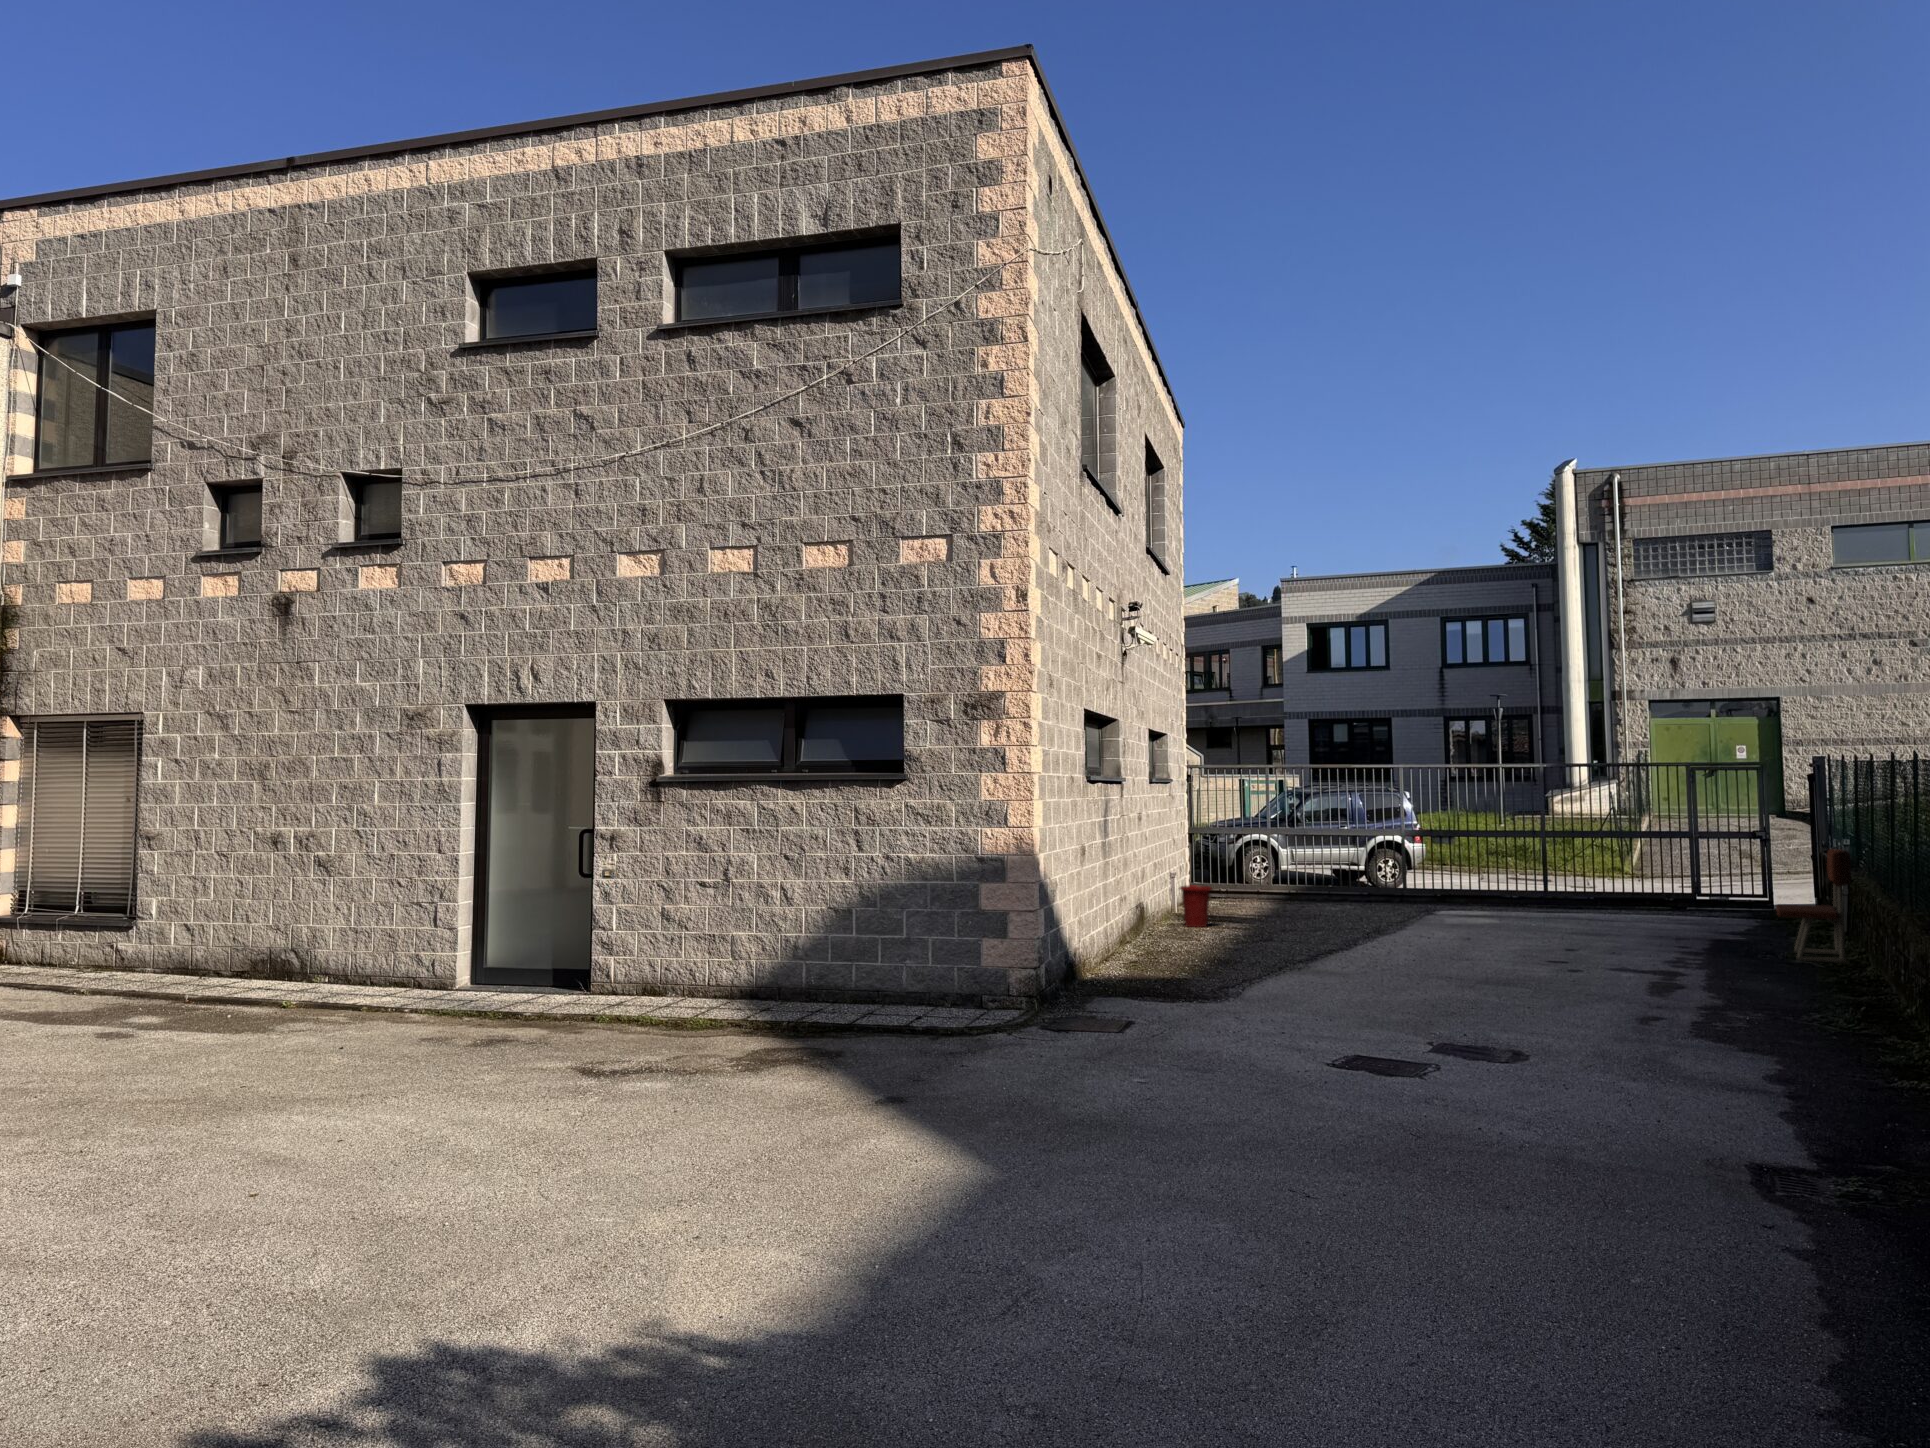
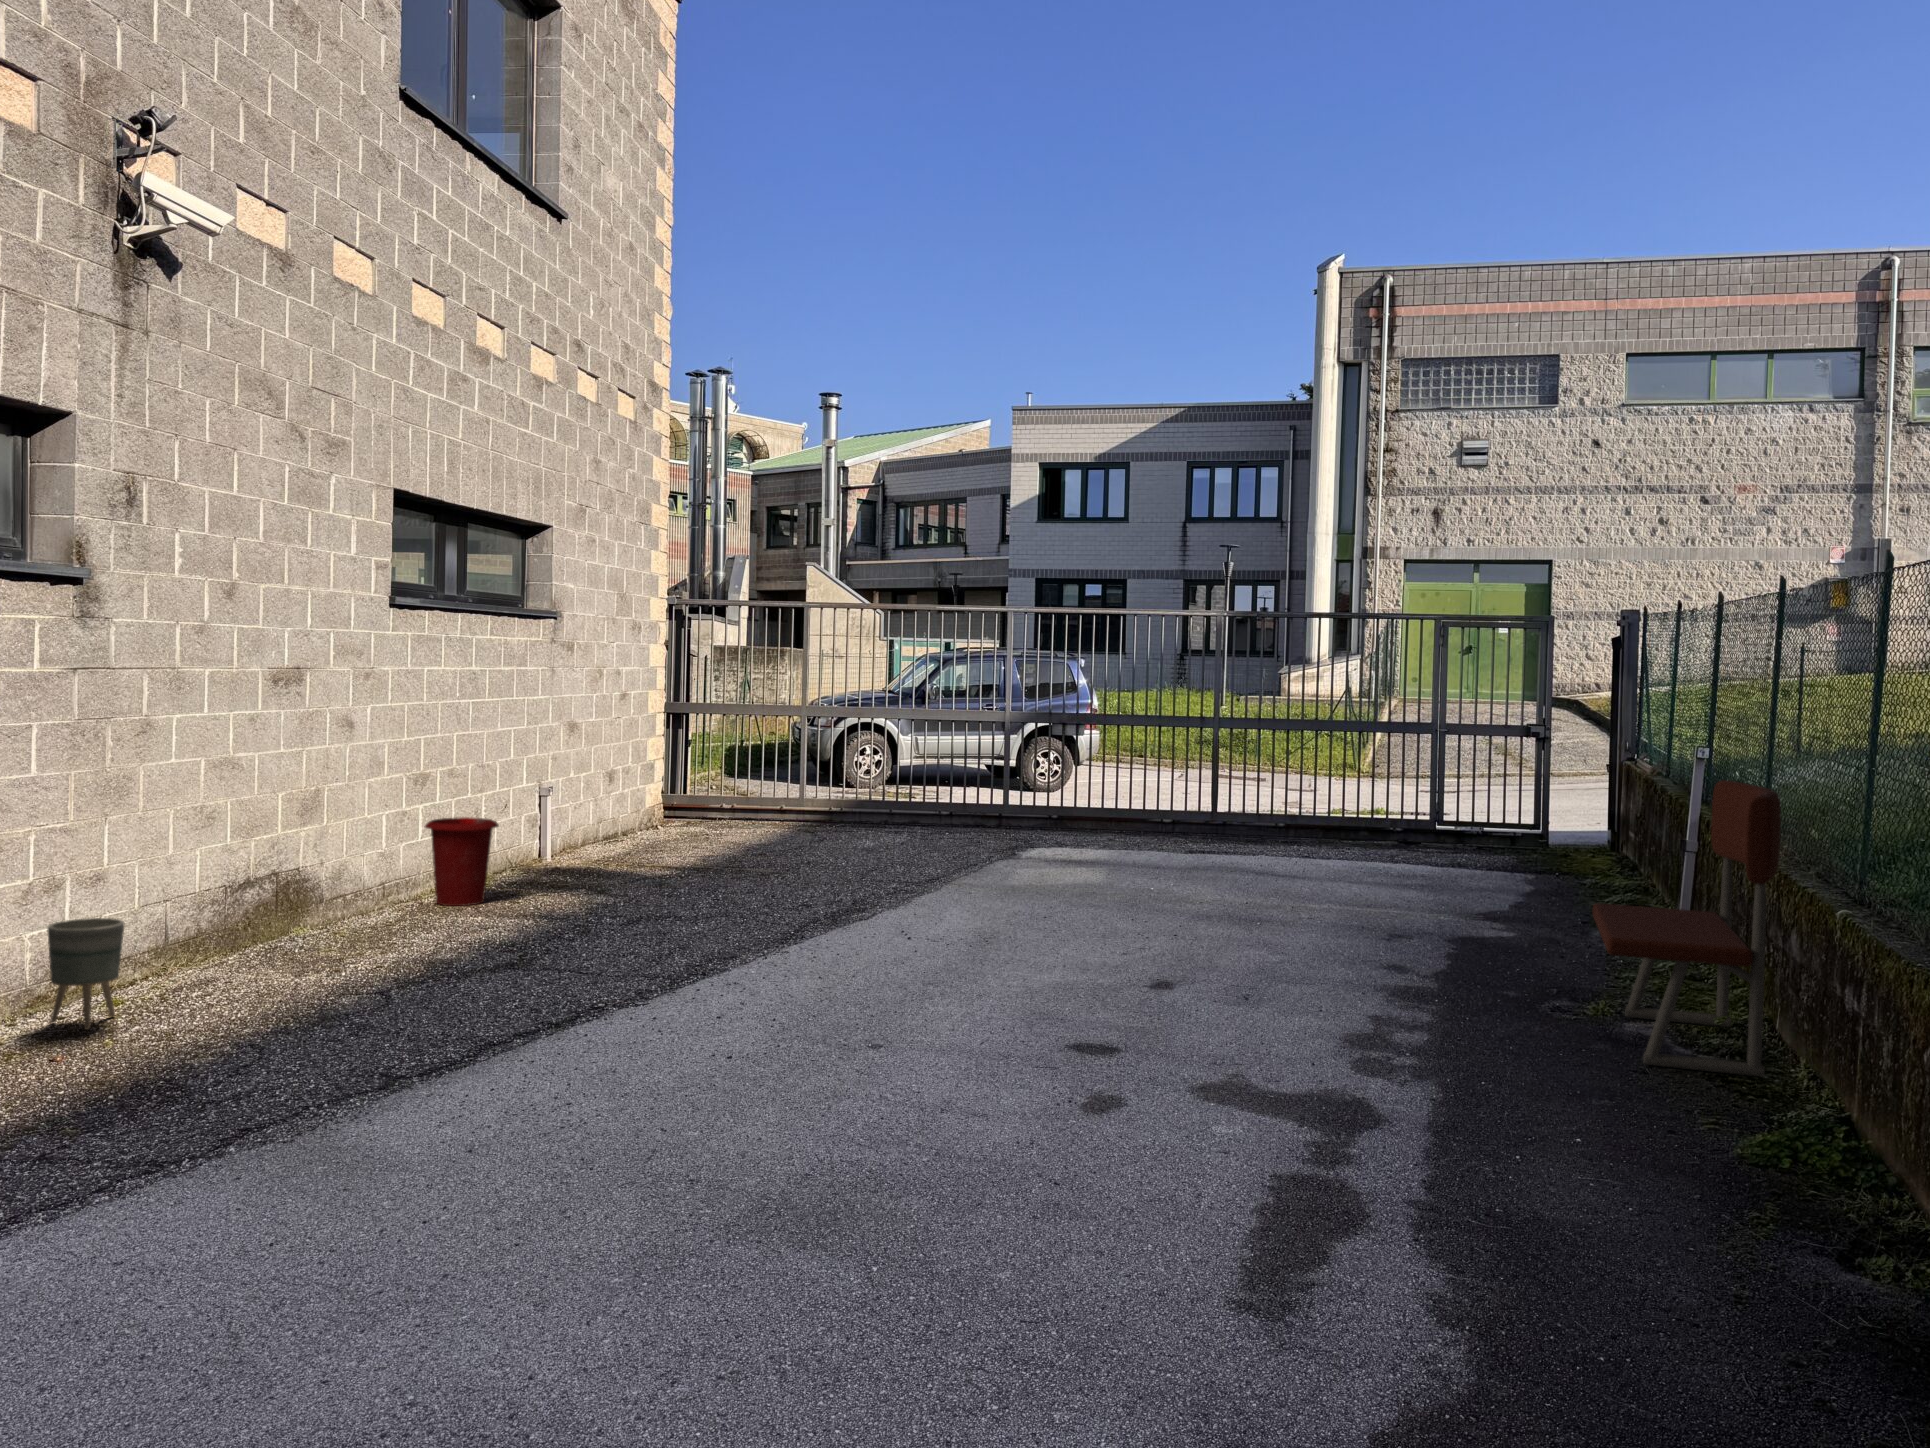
planter: none [1151,912,1176,951] -> present [47,918,124,1030]

